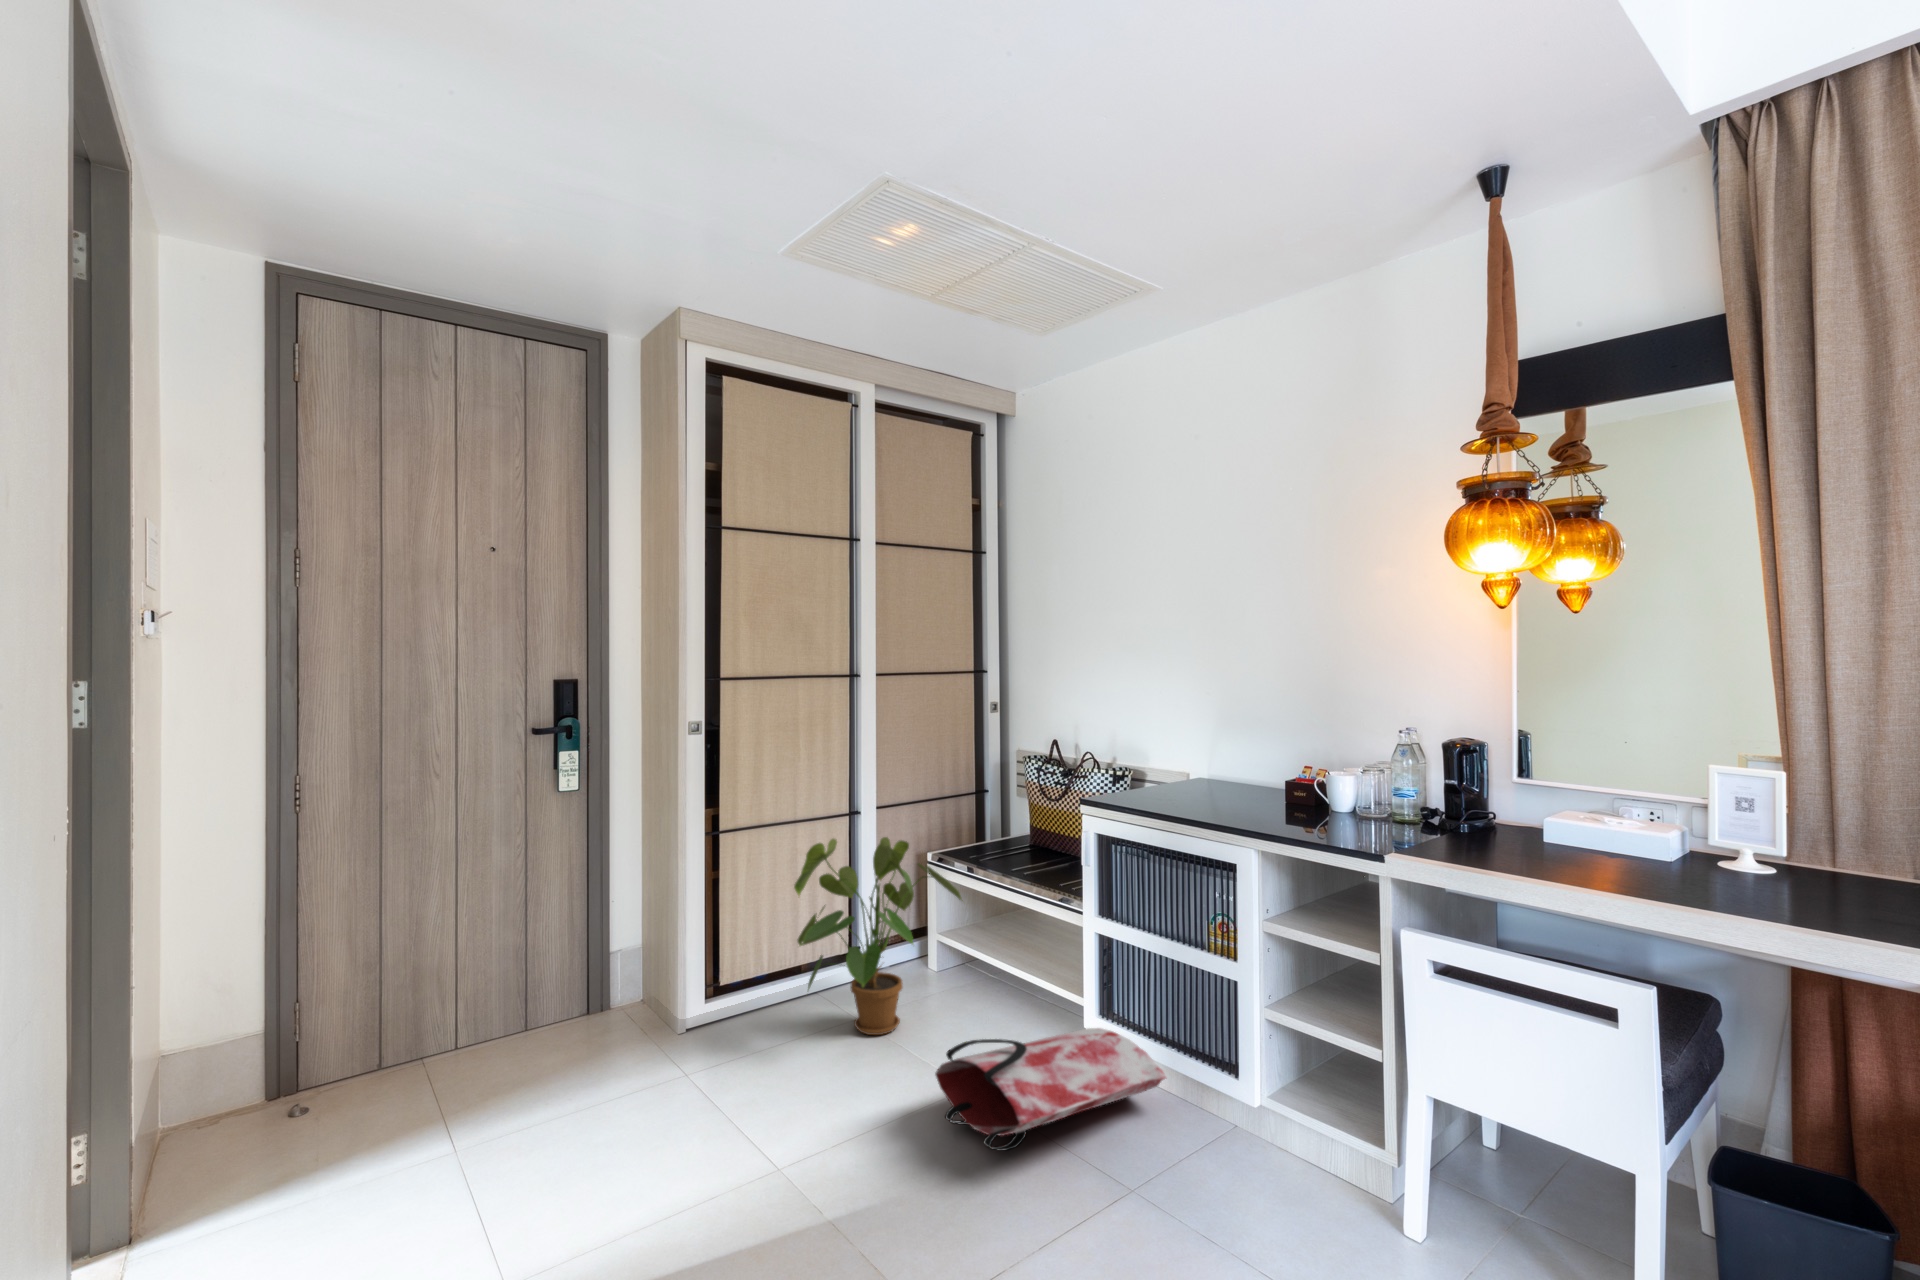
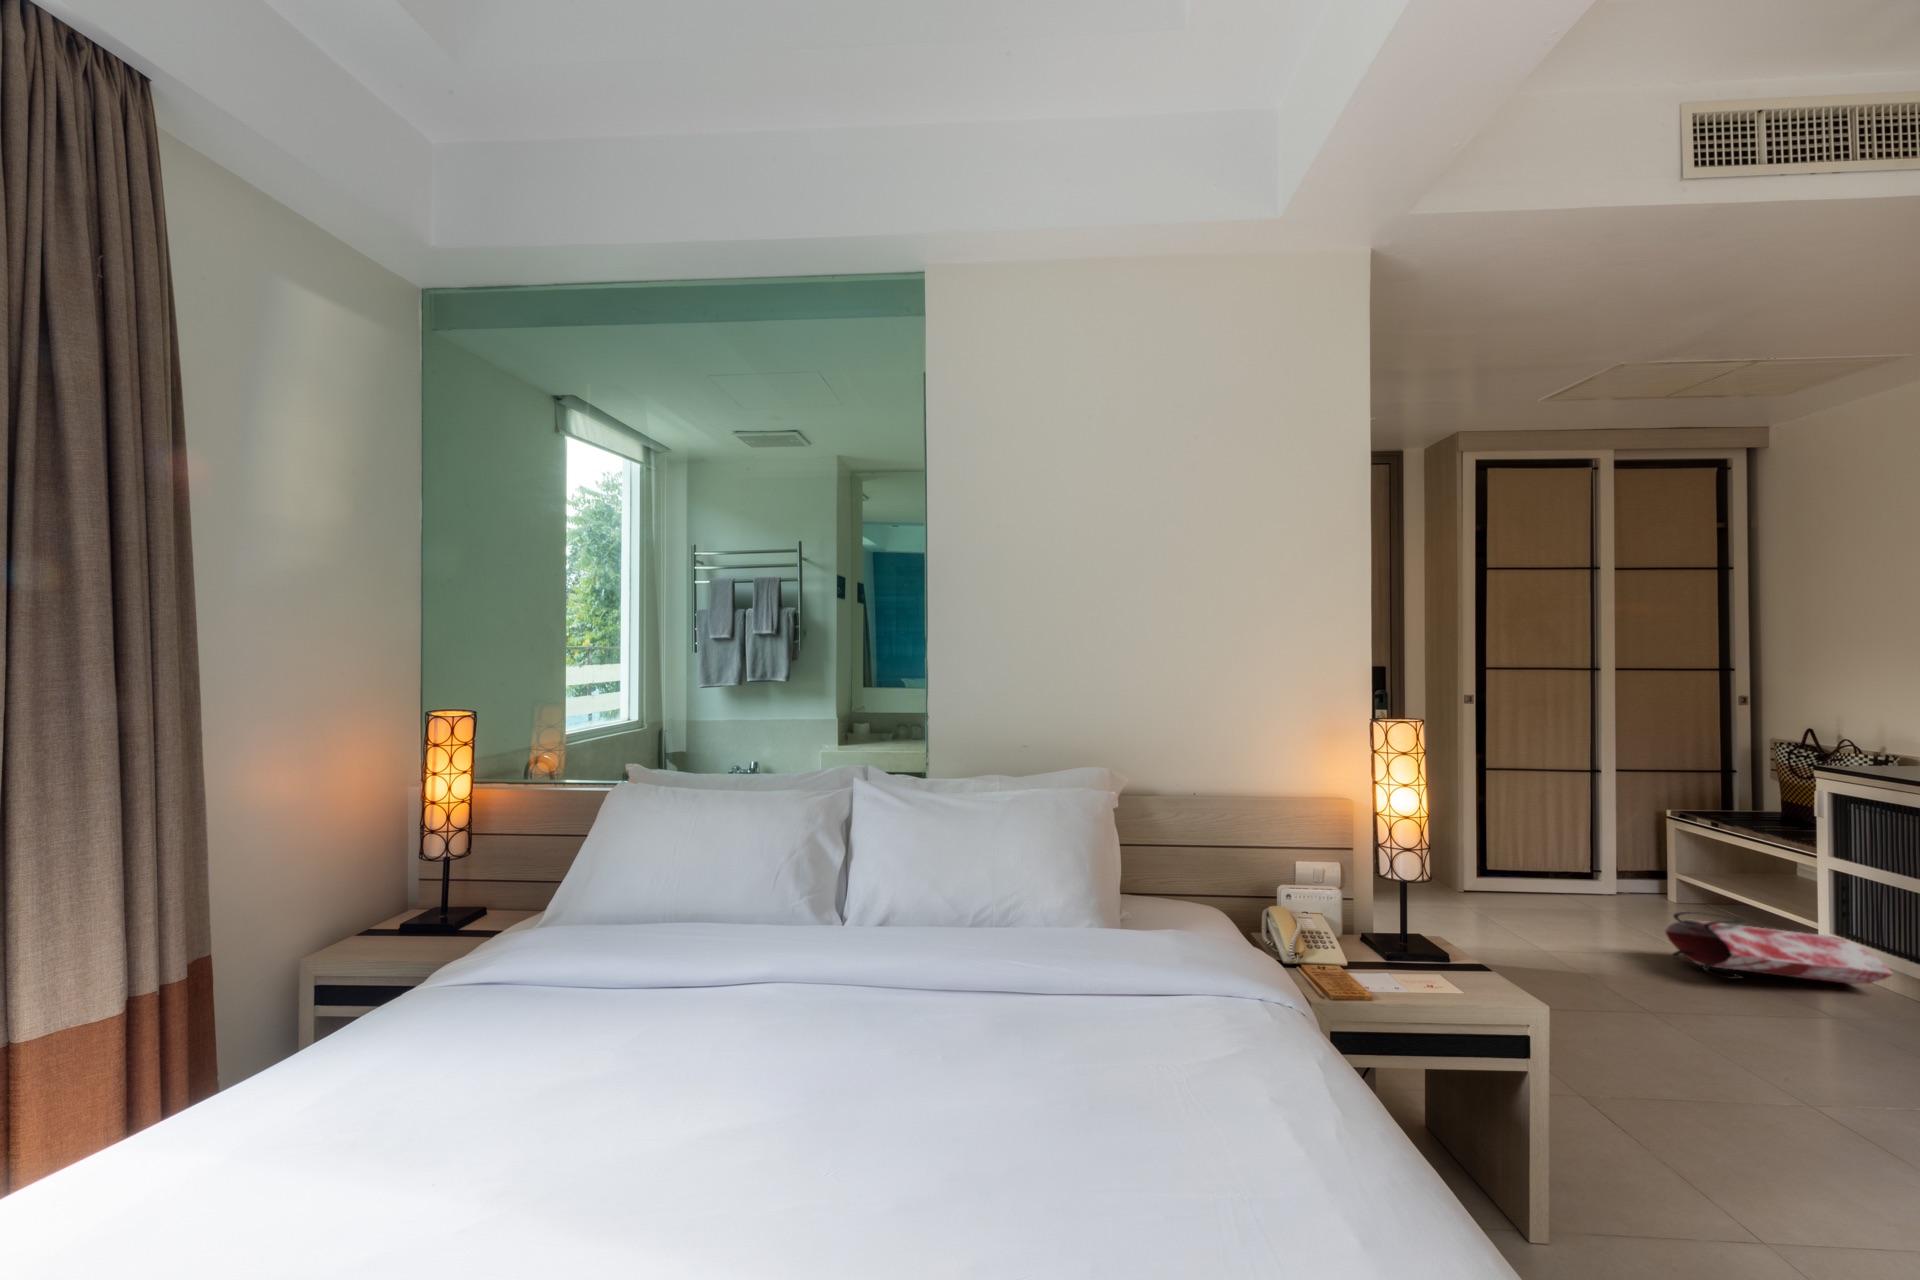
house plant: present [794,837,963,1035] -> none [1545,784,1704,921]

